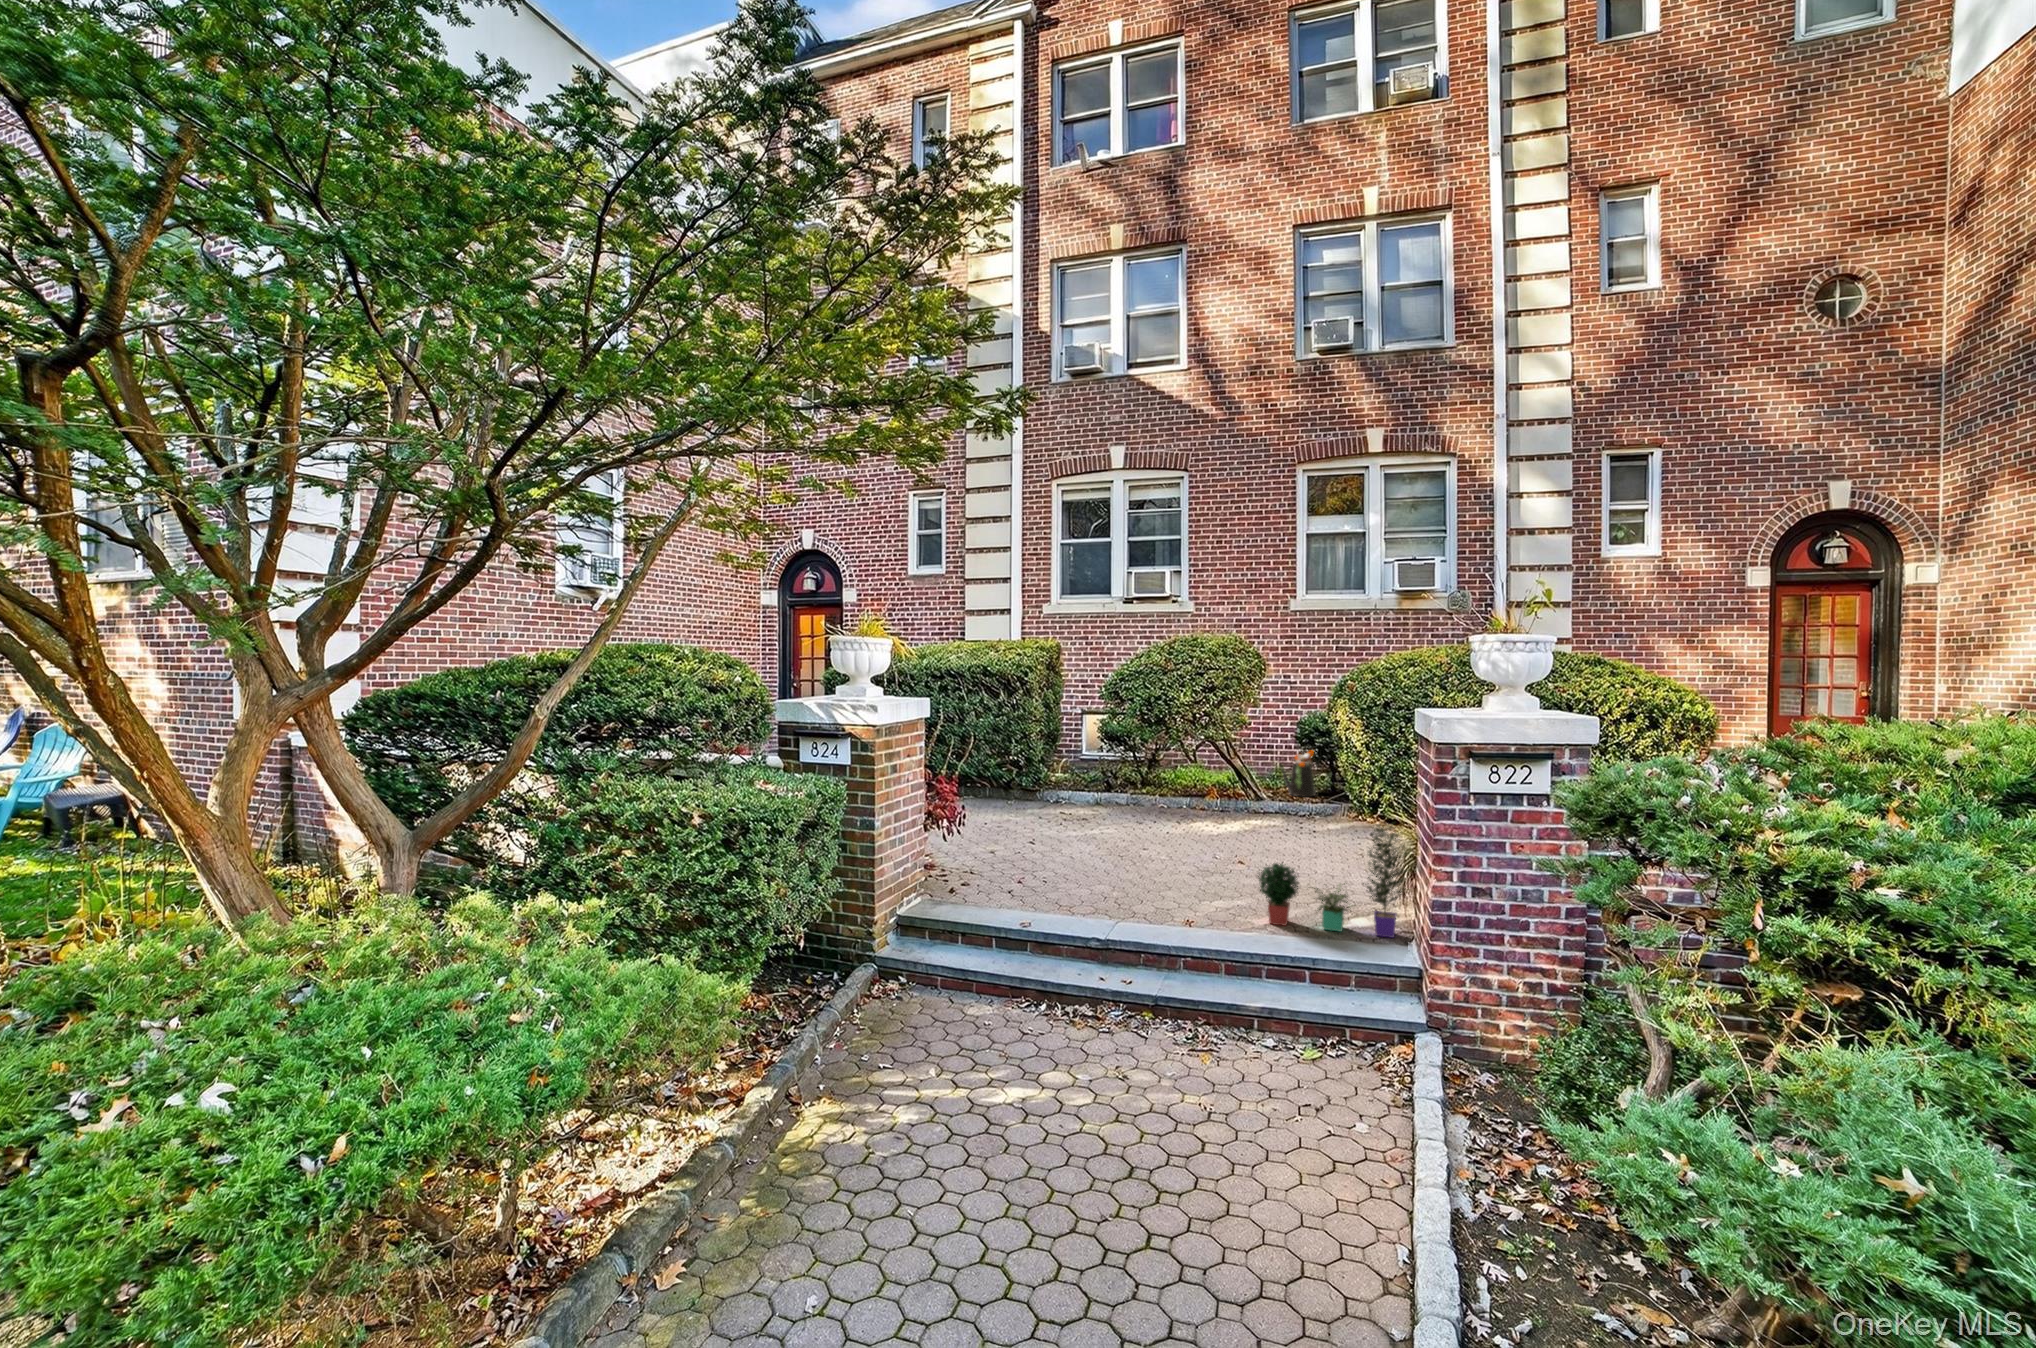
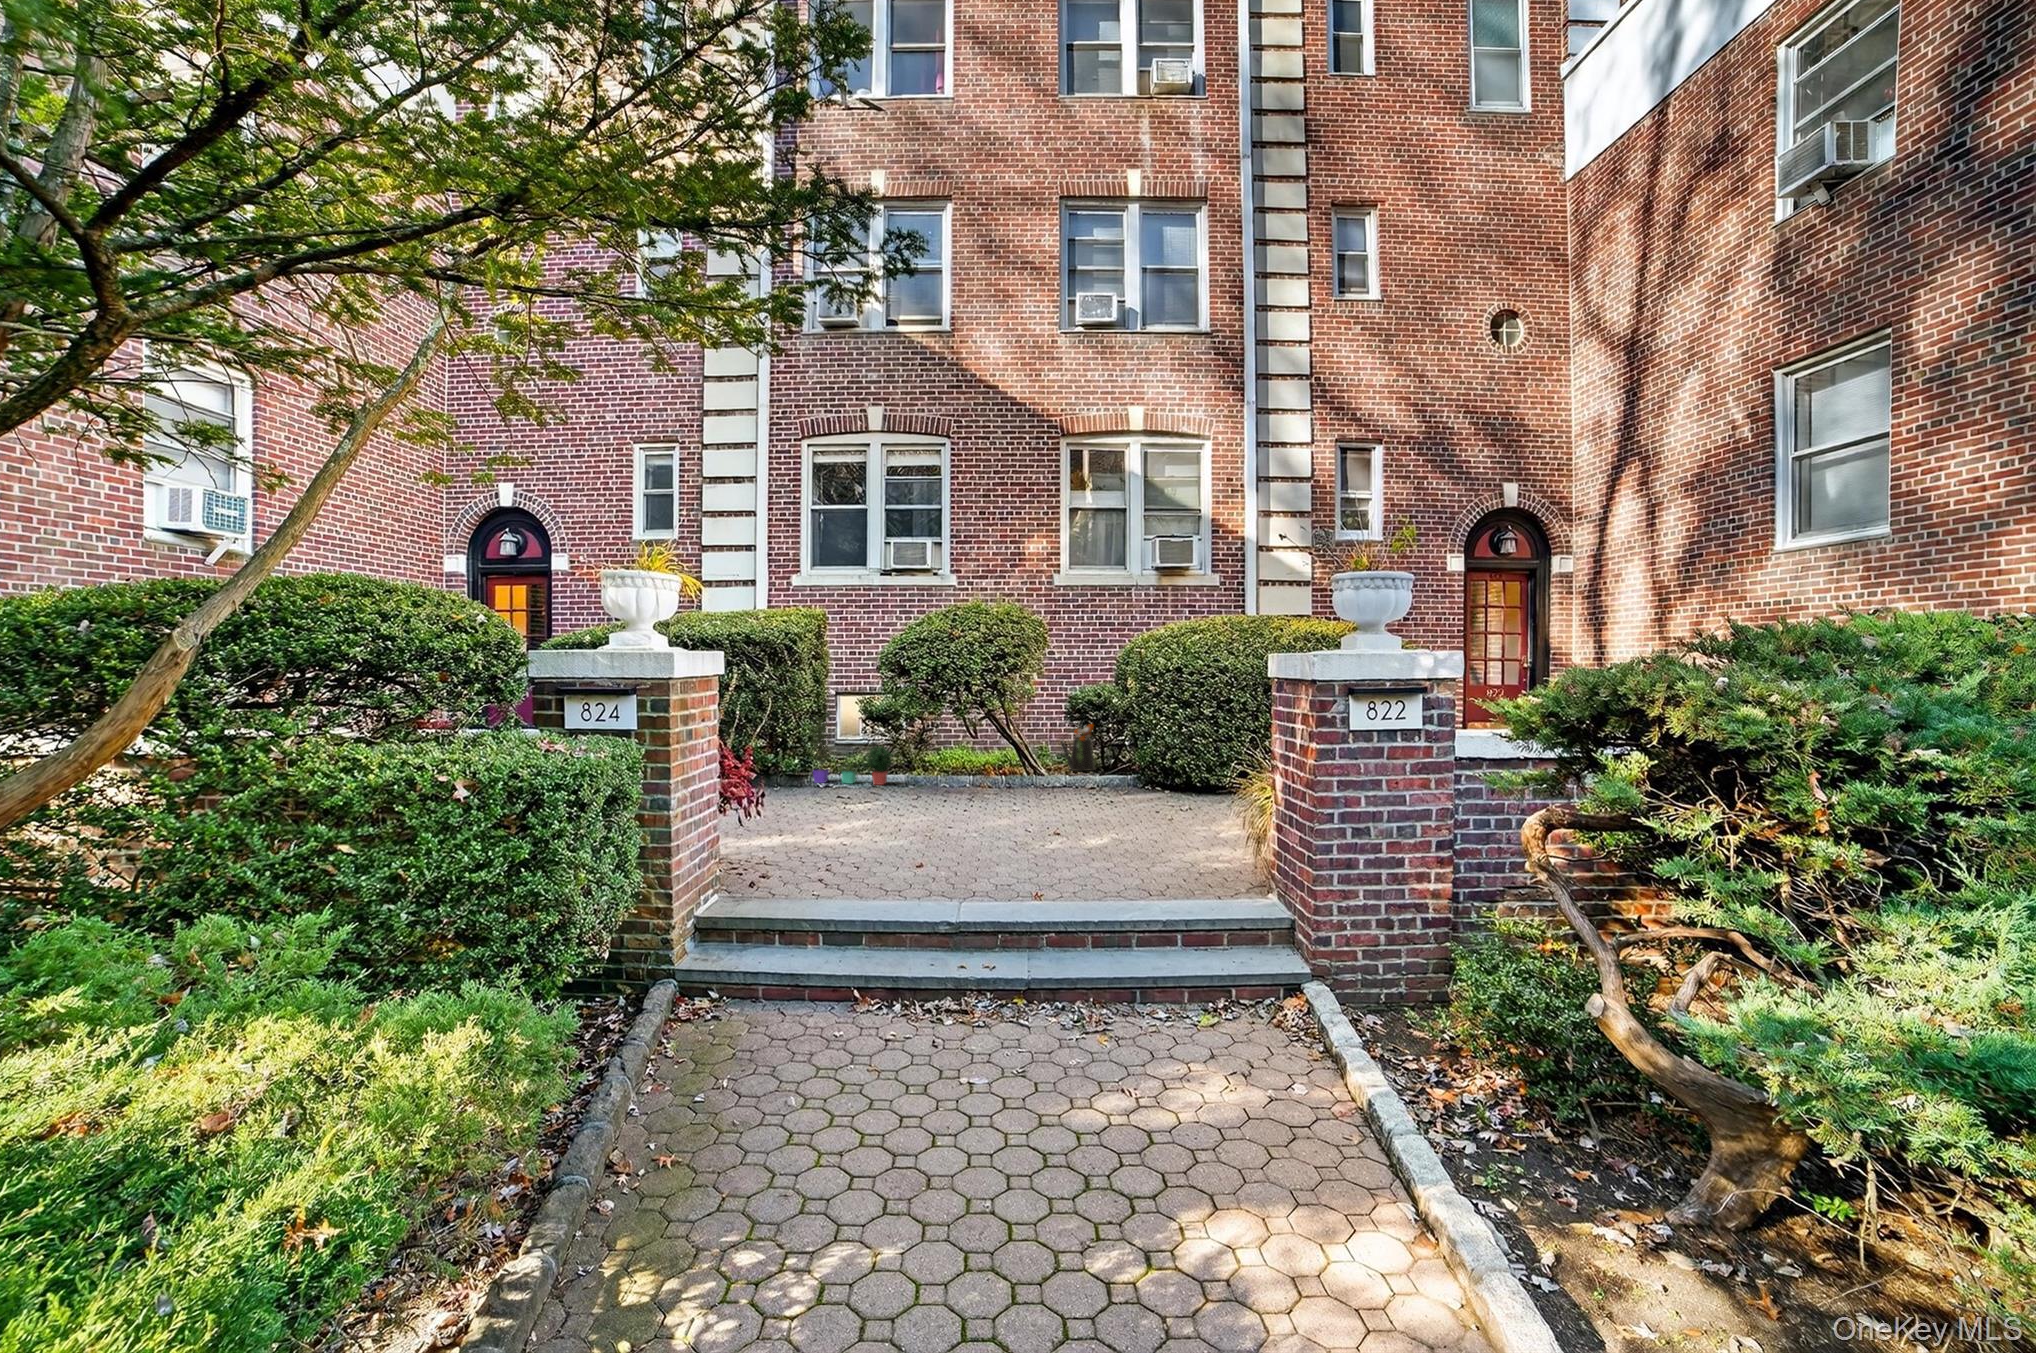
potted plant: present [1258,824,1407,938] -> present [810,717,893,785]

